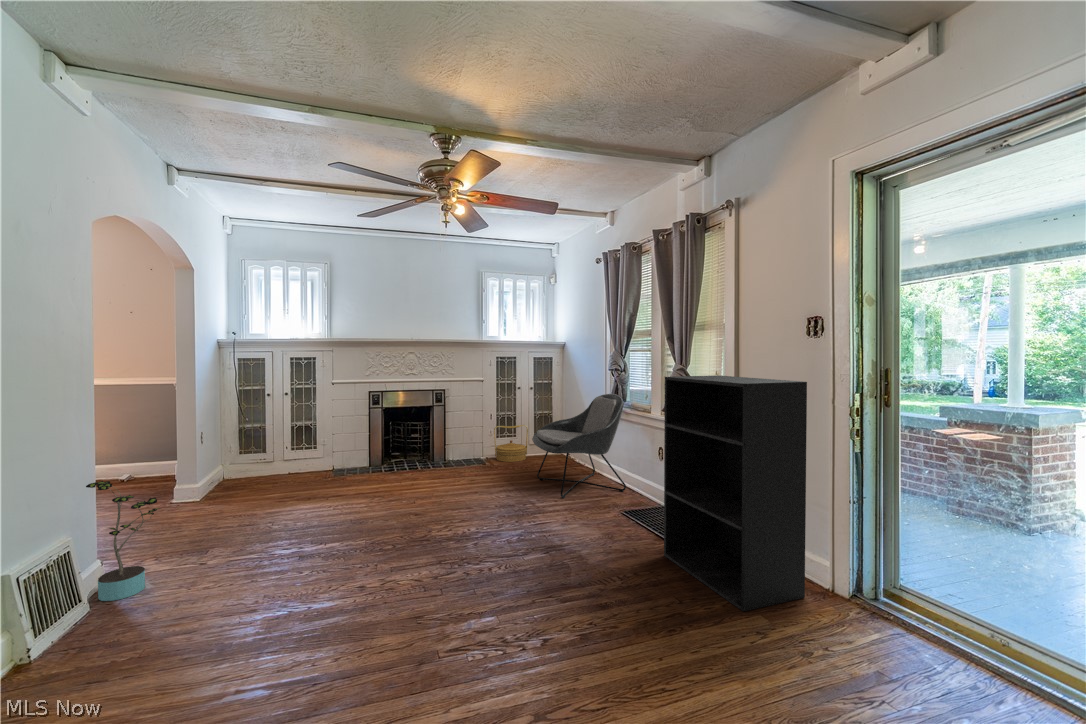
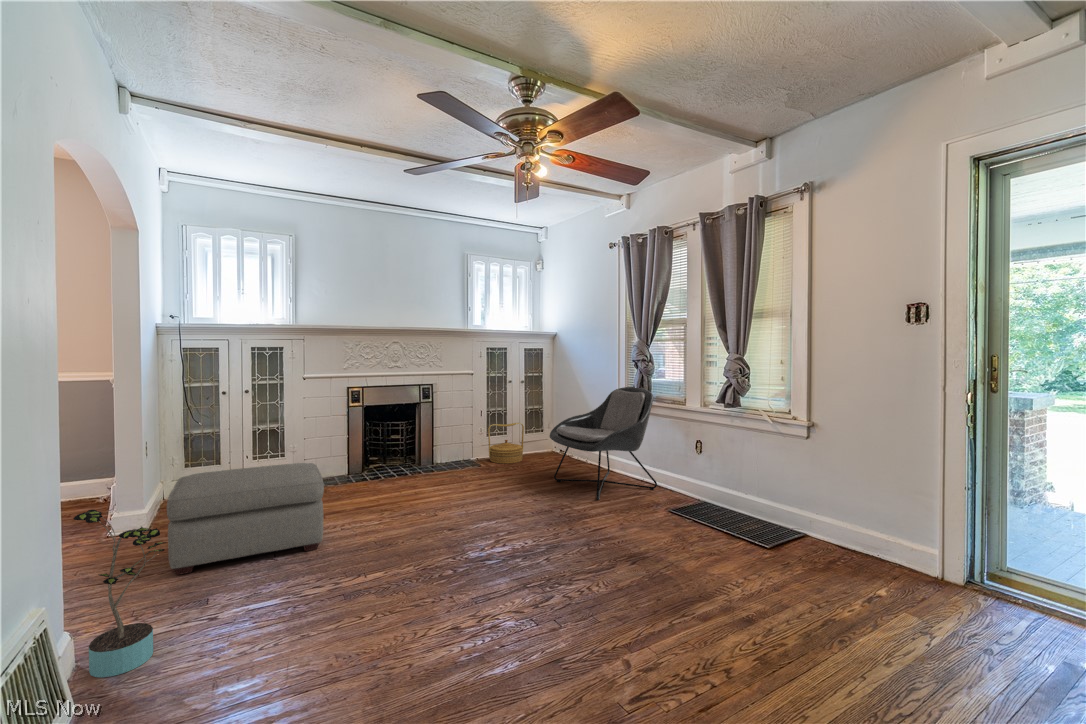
bookshelf: present [664,375,807,611] -> none [754,364,926,607]
ottoman: none [186,455,316,536] -> present [167,463,324,575]

